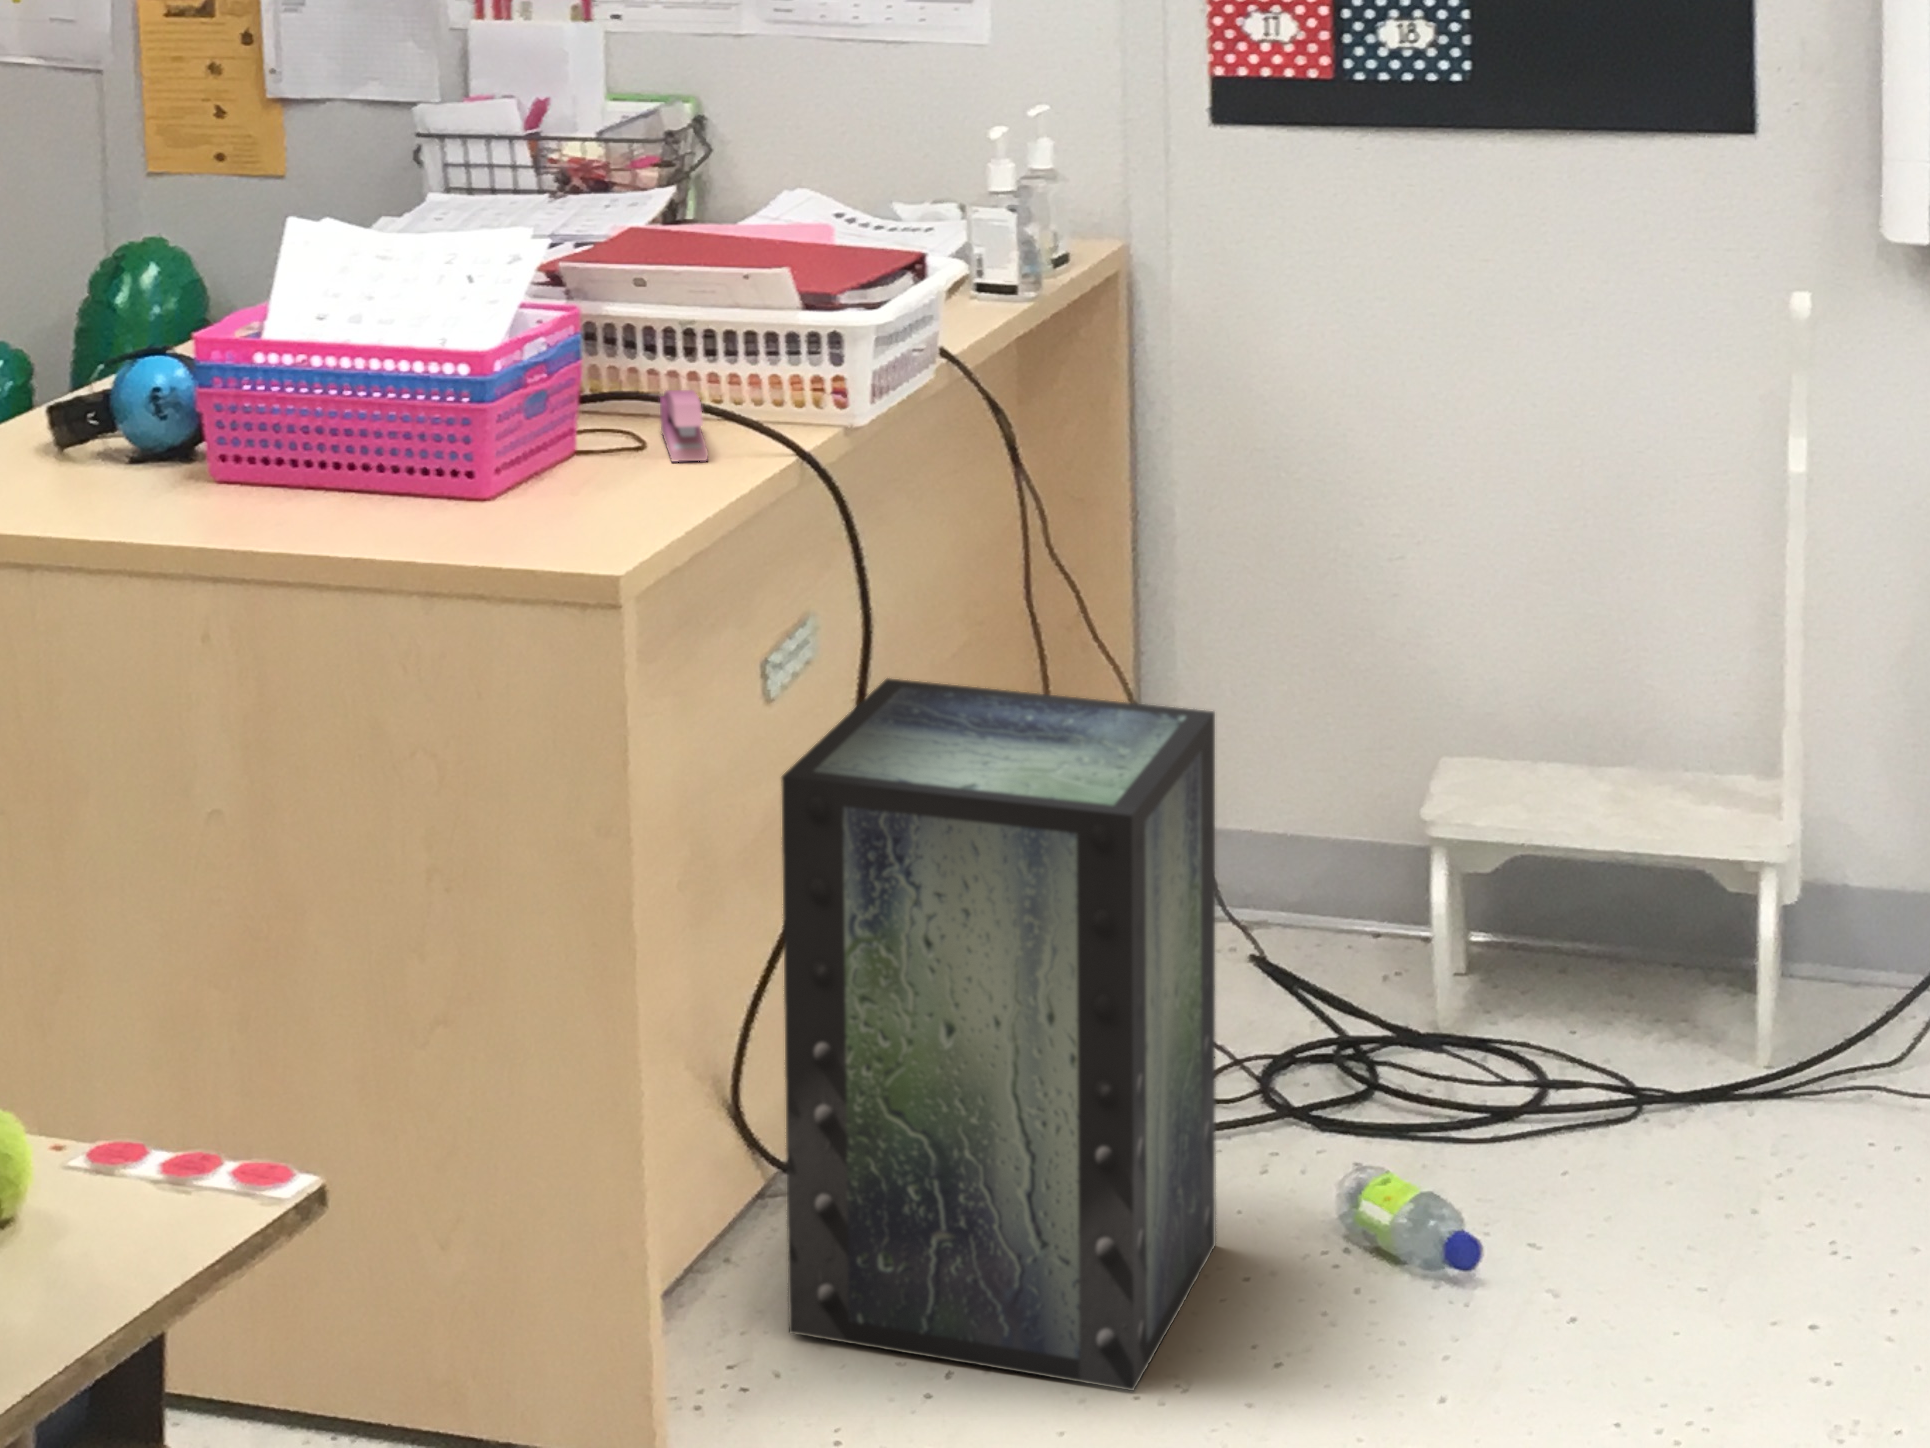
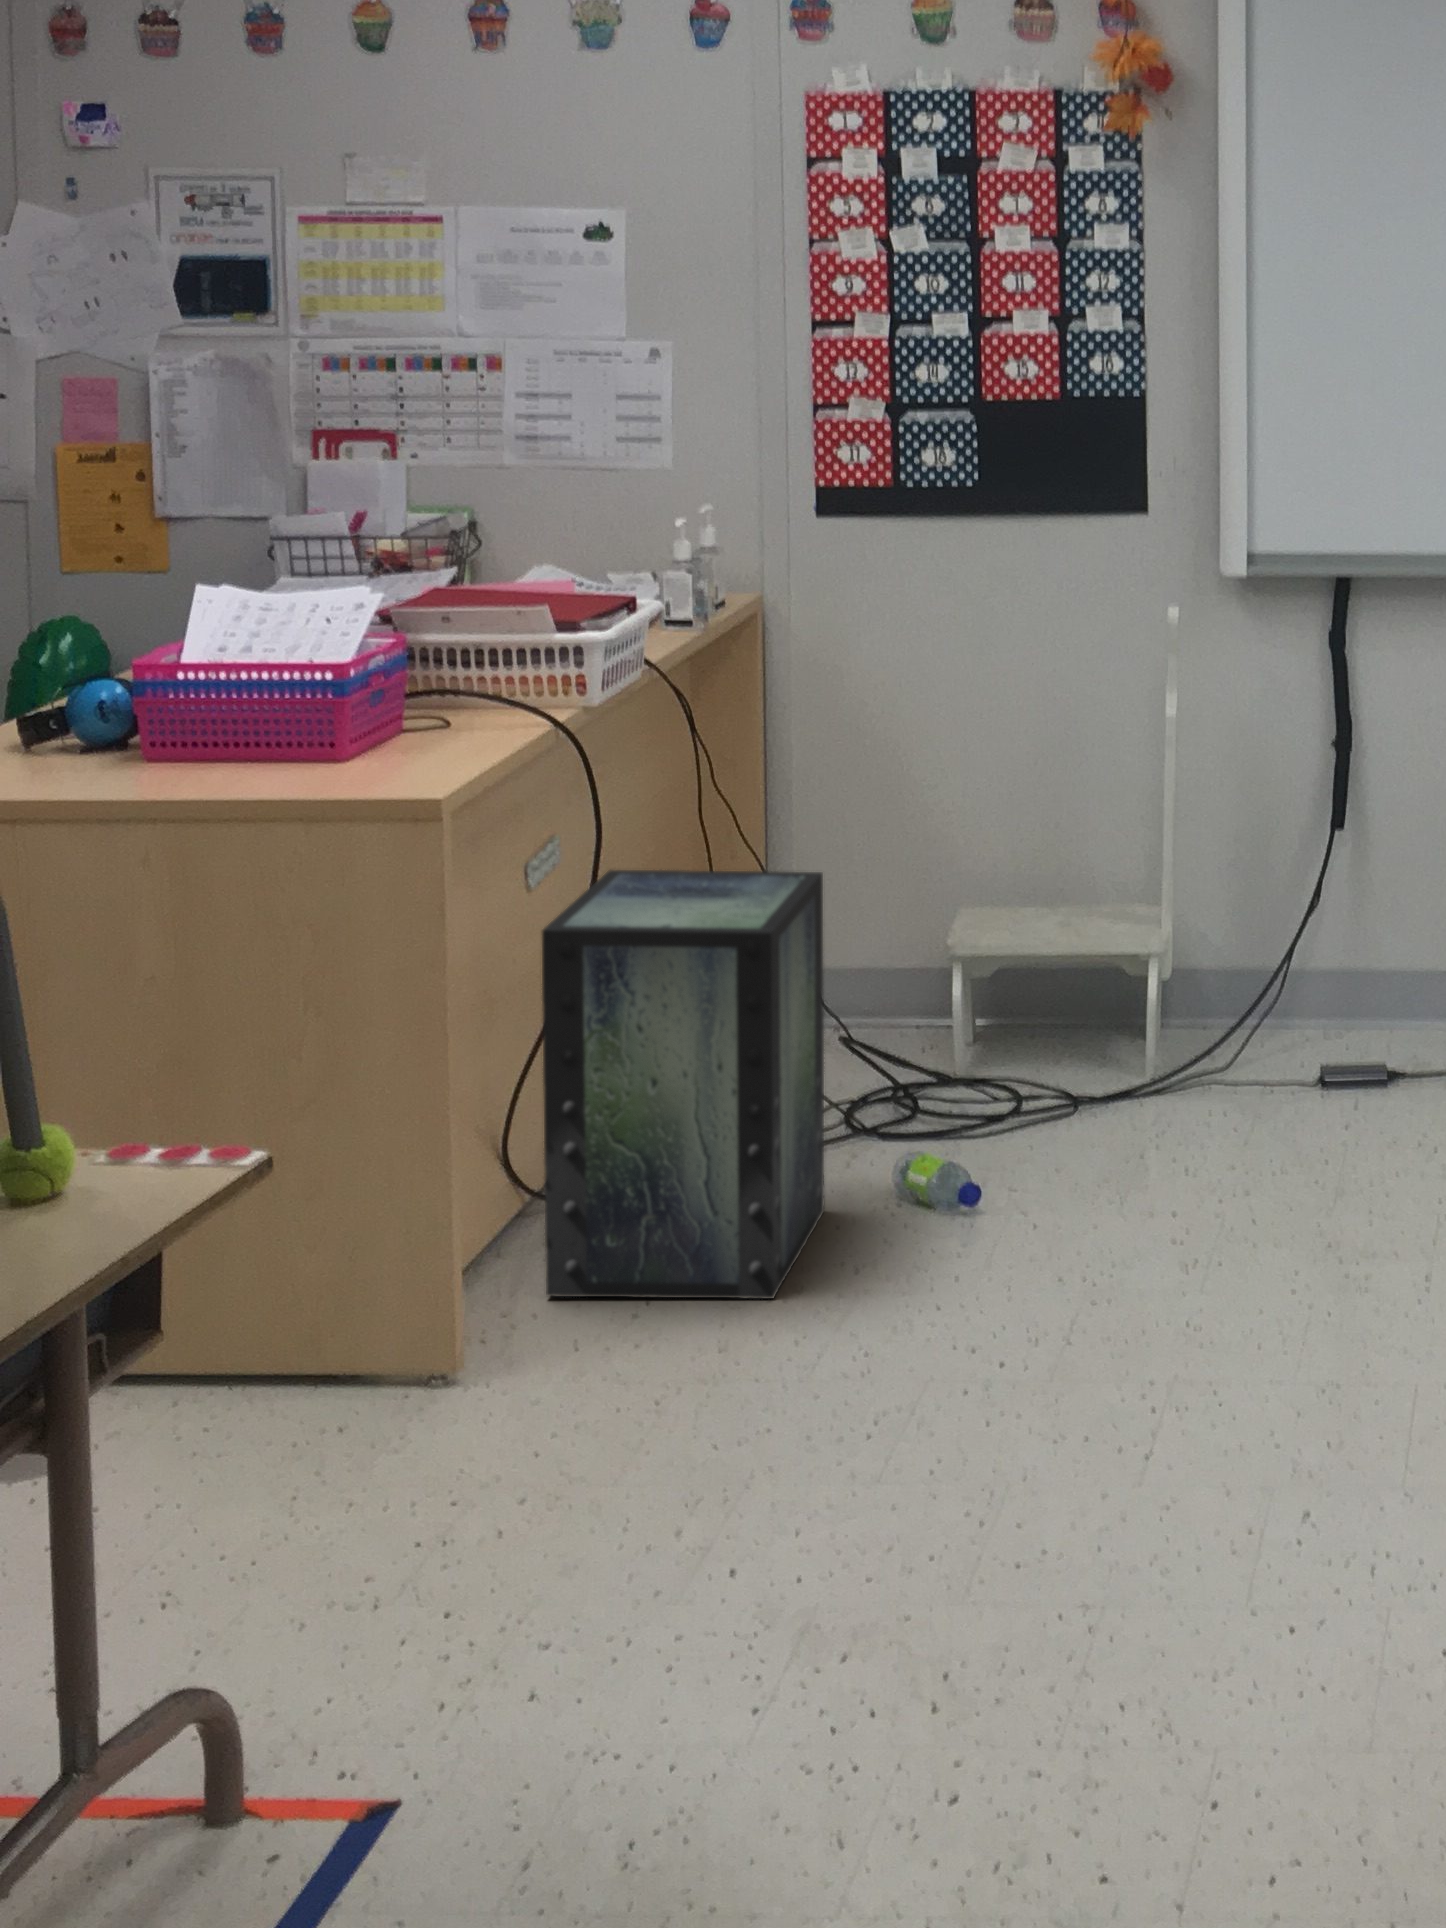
stapler: present [660,390,708,462] -> none [456,686,491,731]

